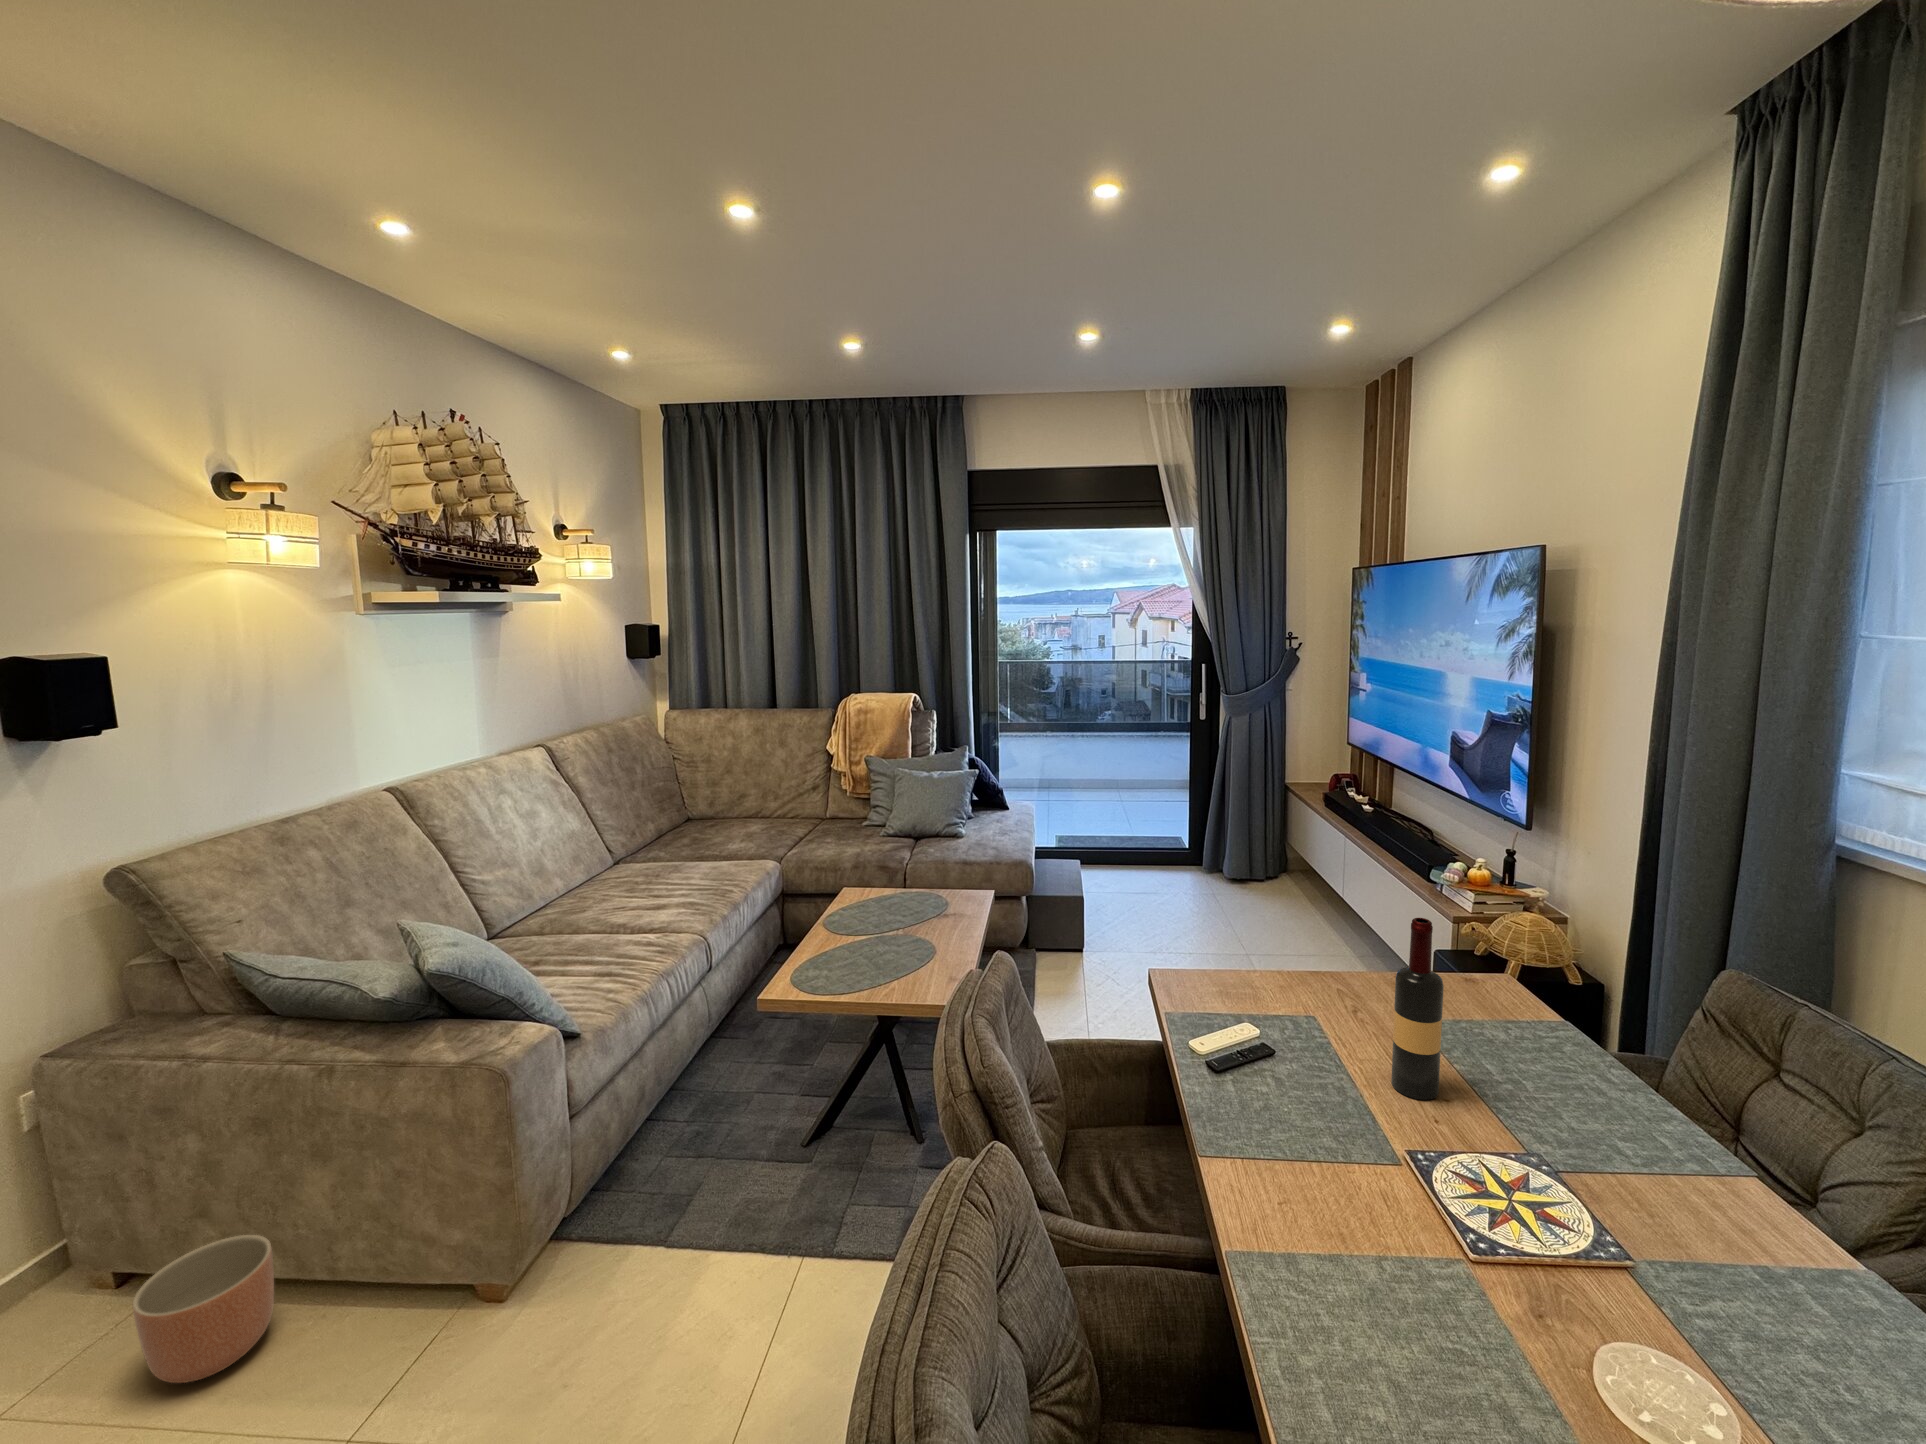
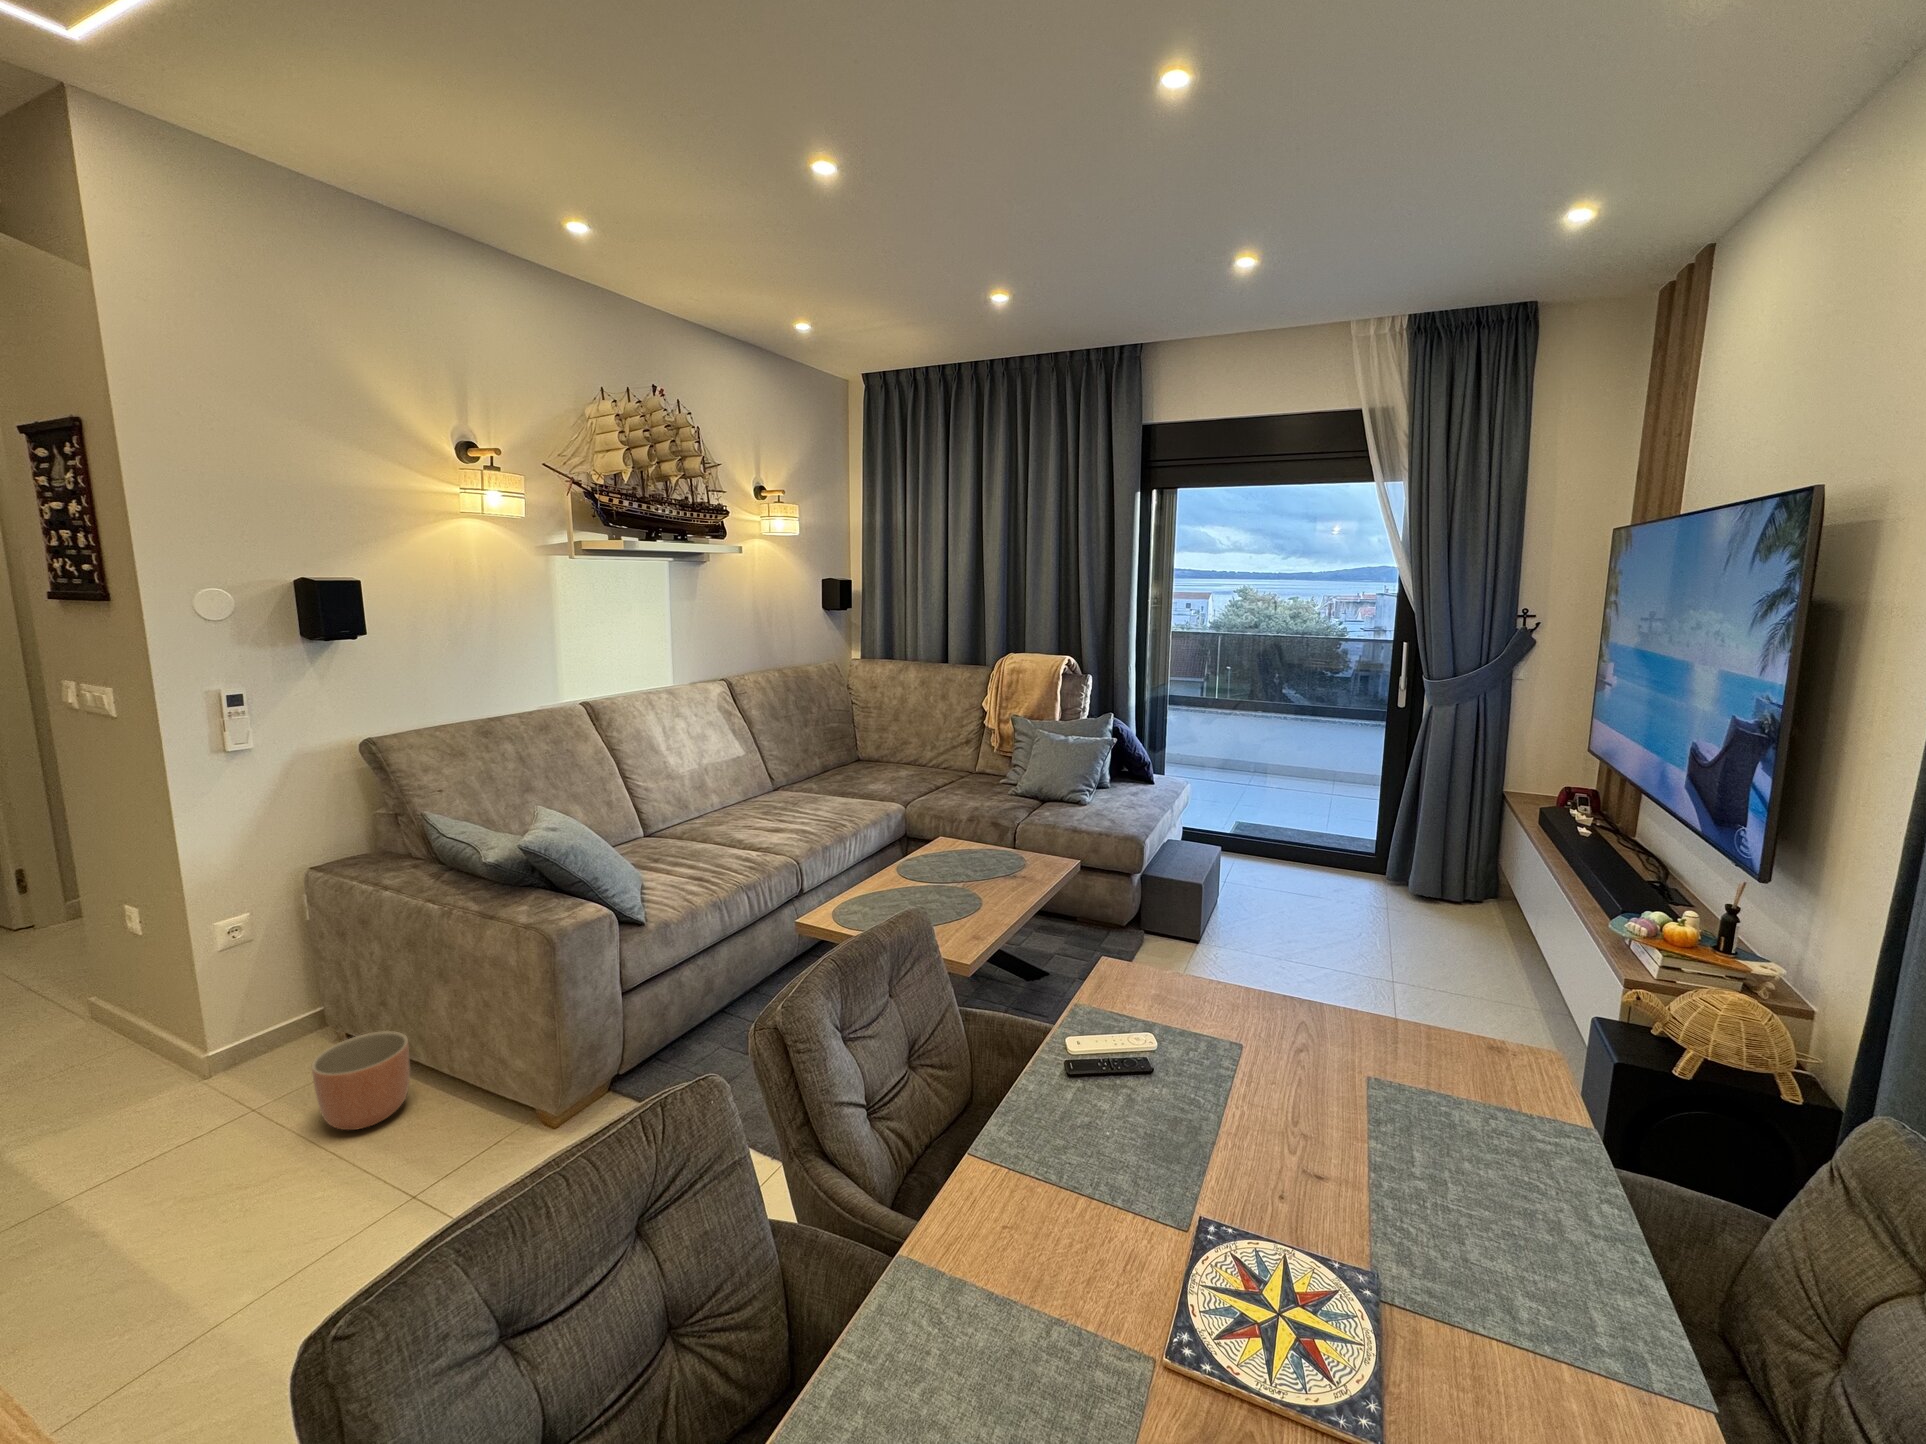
wine bottle: present [1391,918,1444,1100] -> none [1280,941,1346,1168]

